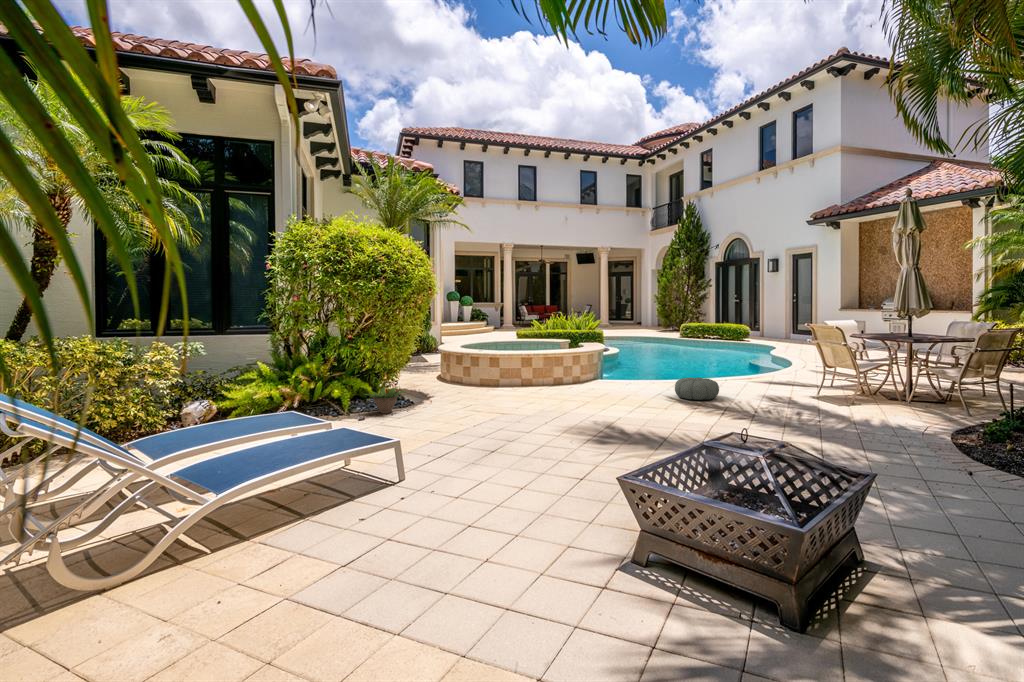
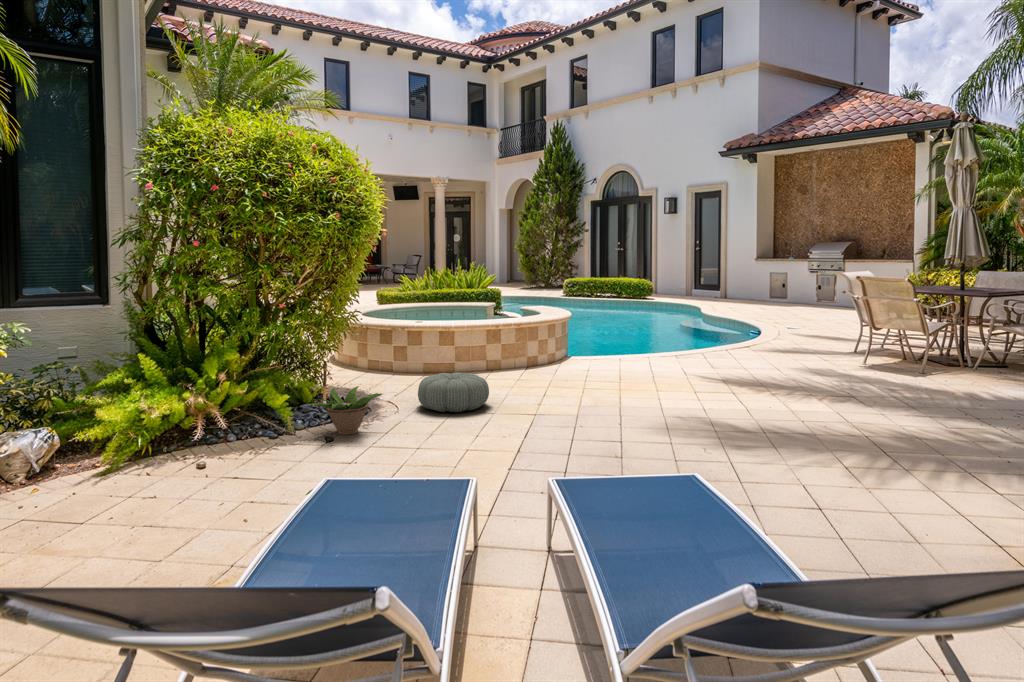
pouf: present [675,378,719,400] -> present [418,372,489,412]

